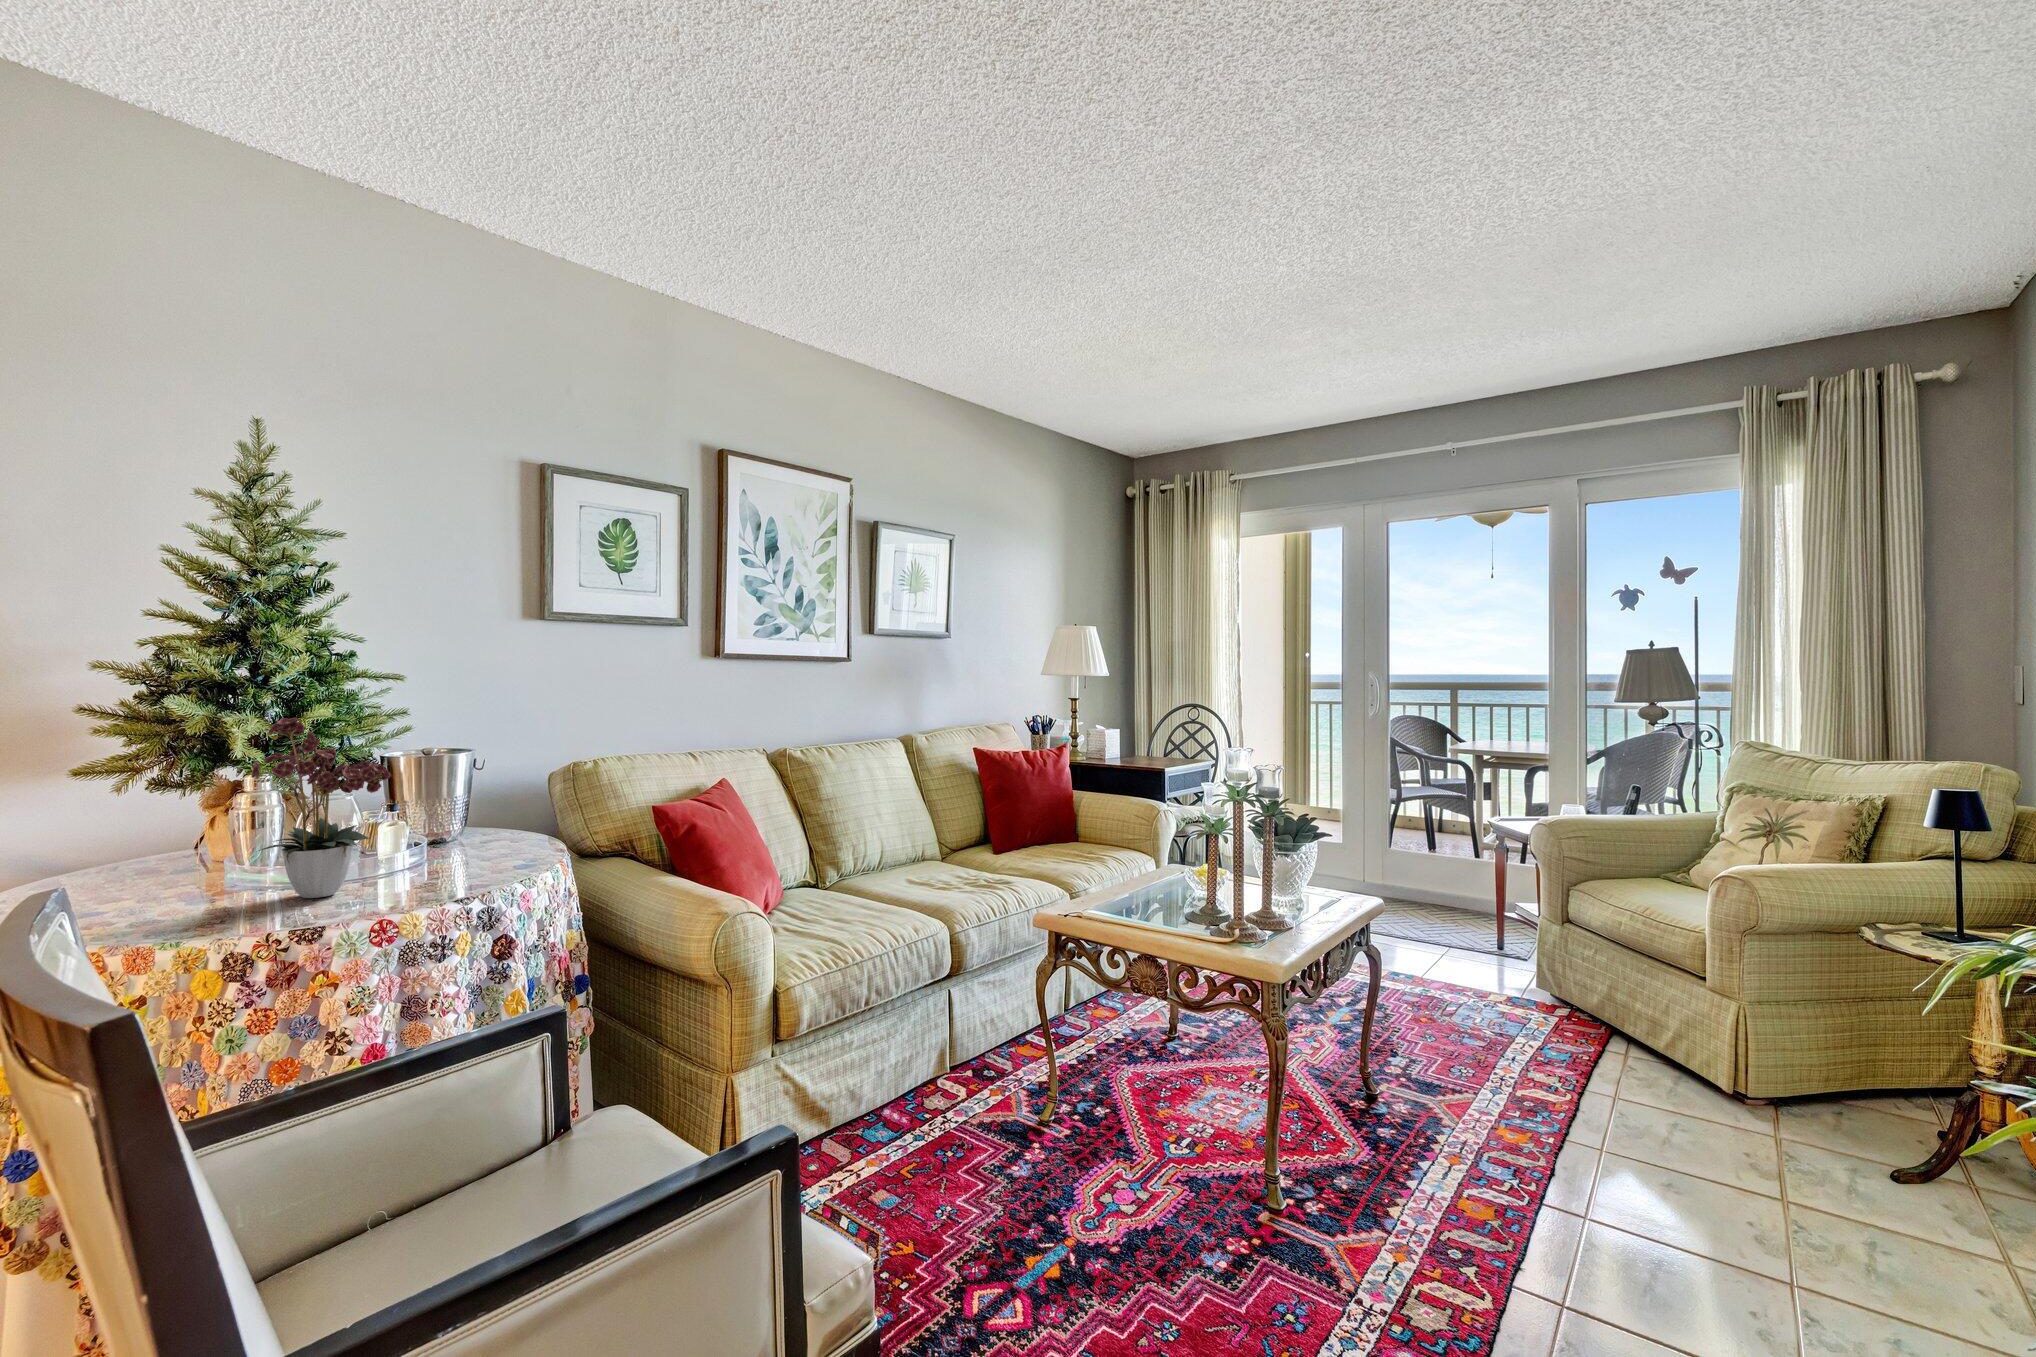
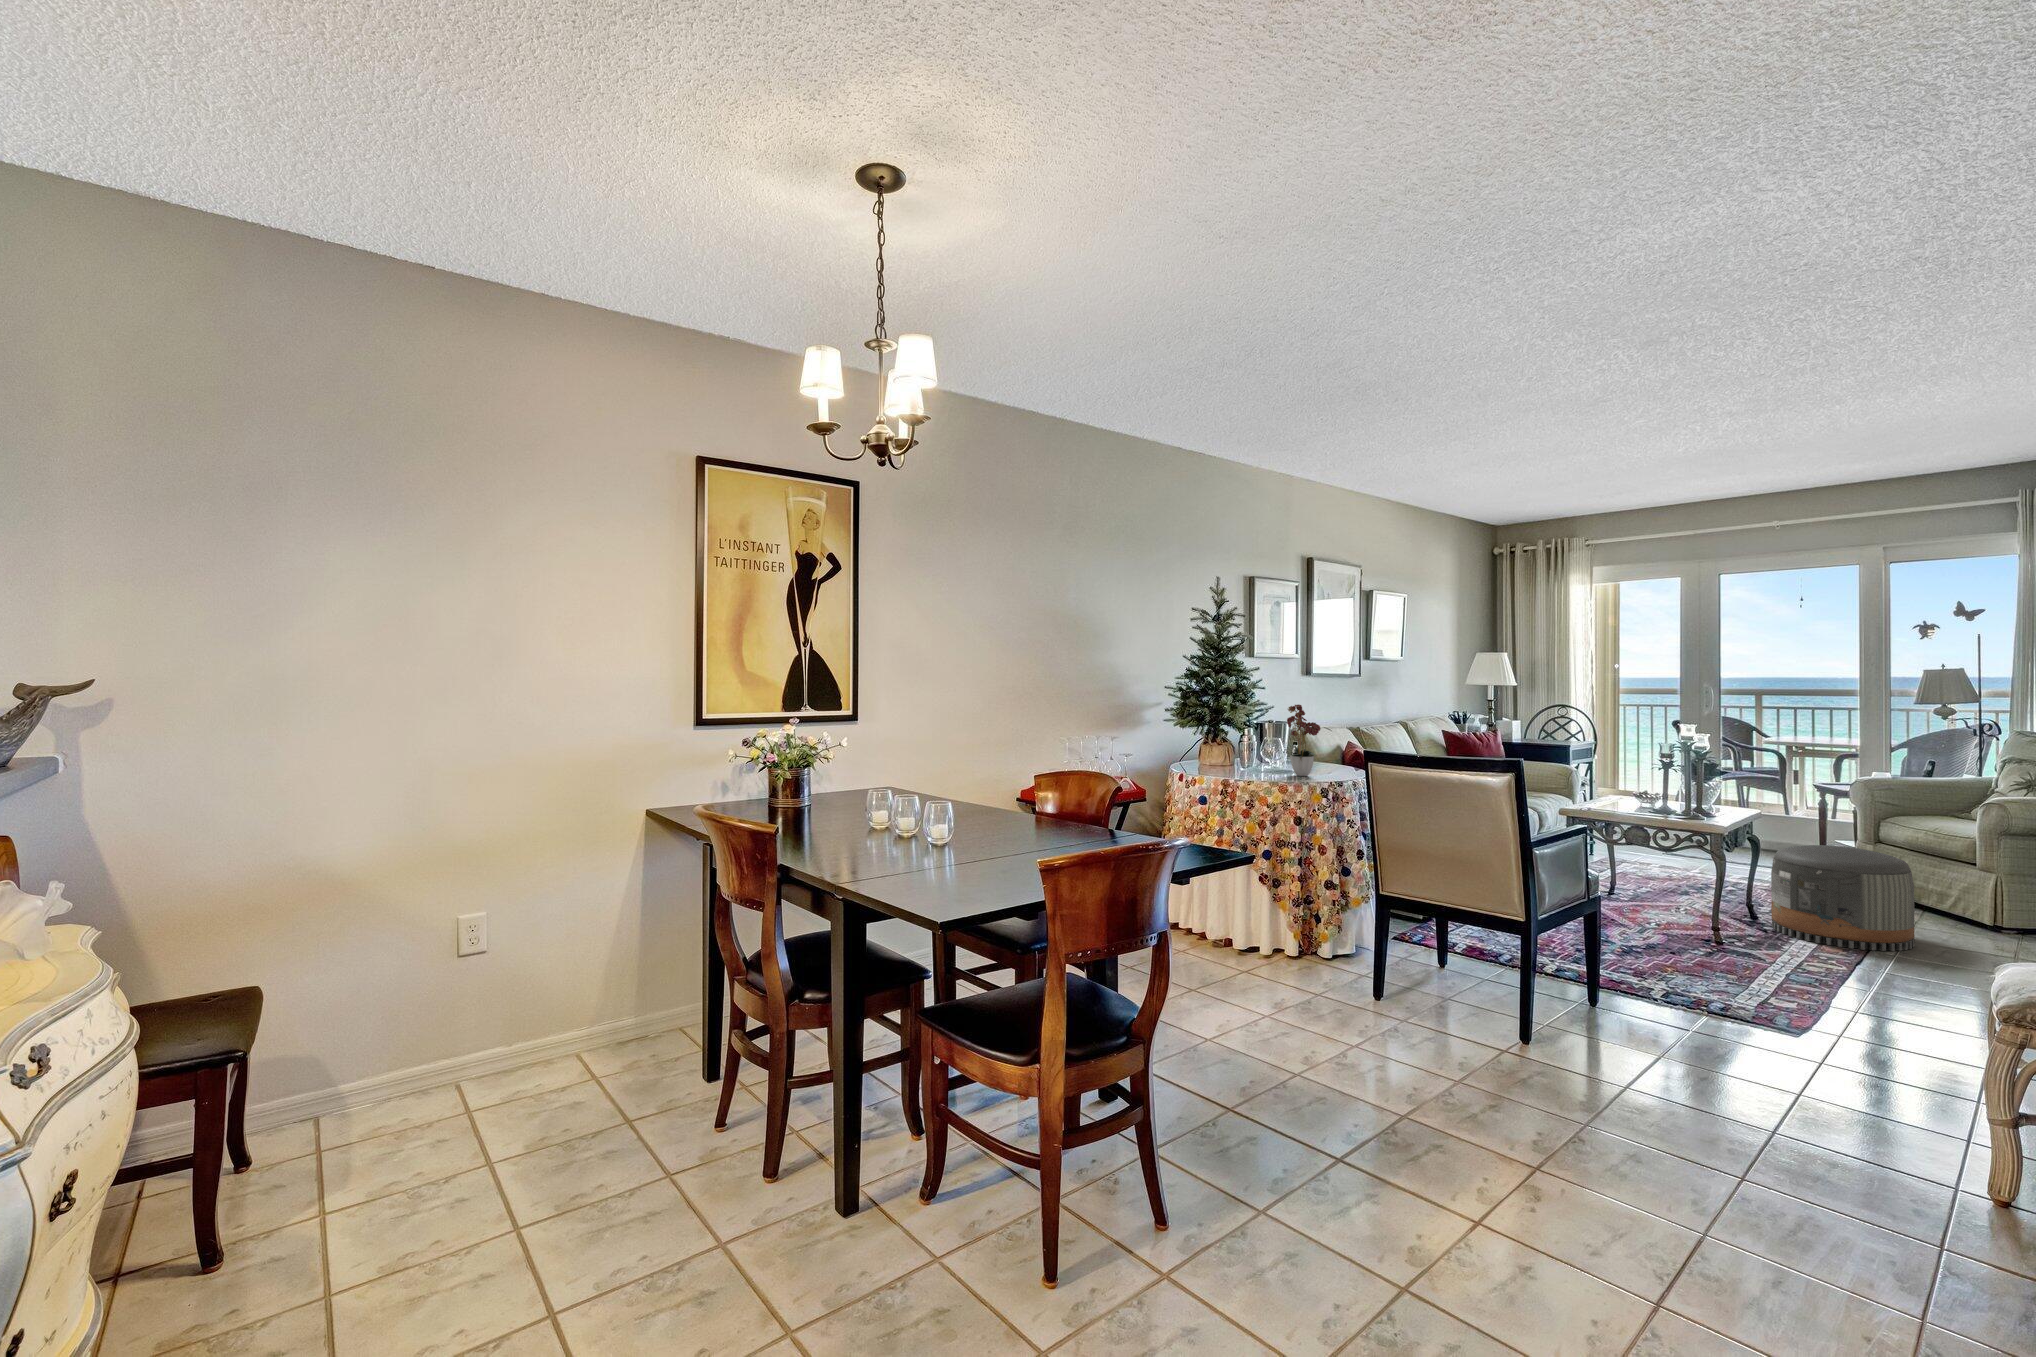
pouf: none [1386,966,1615,1203] -> present [1771,845,1914,951]

